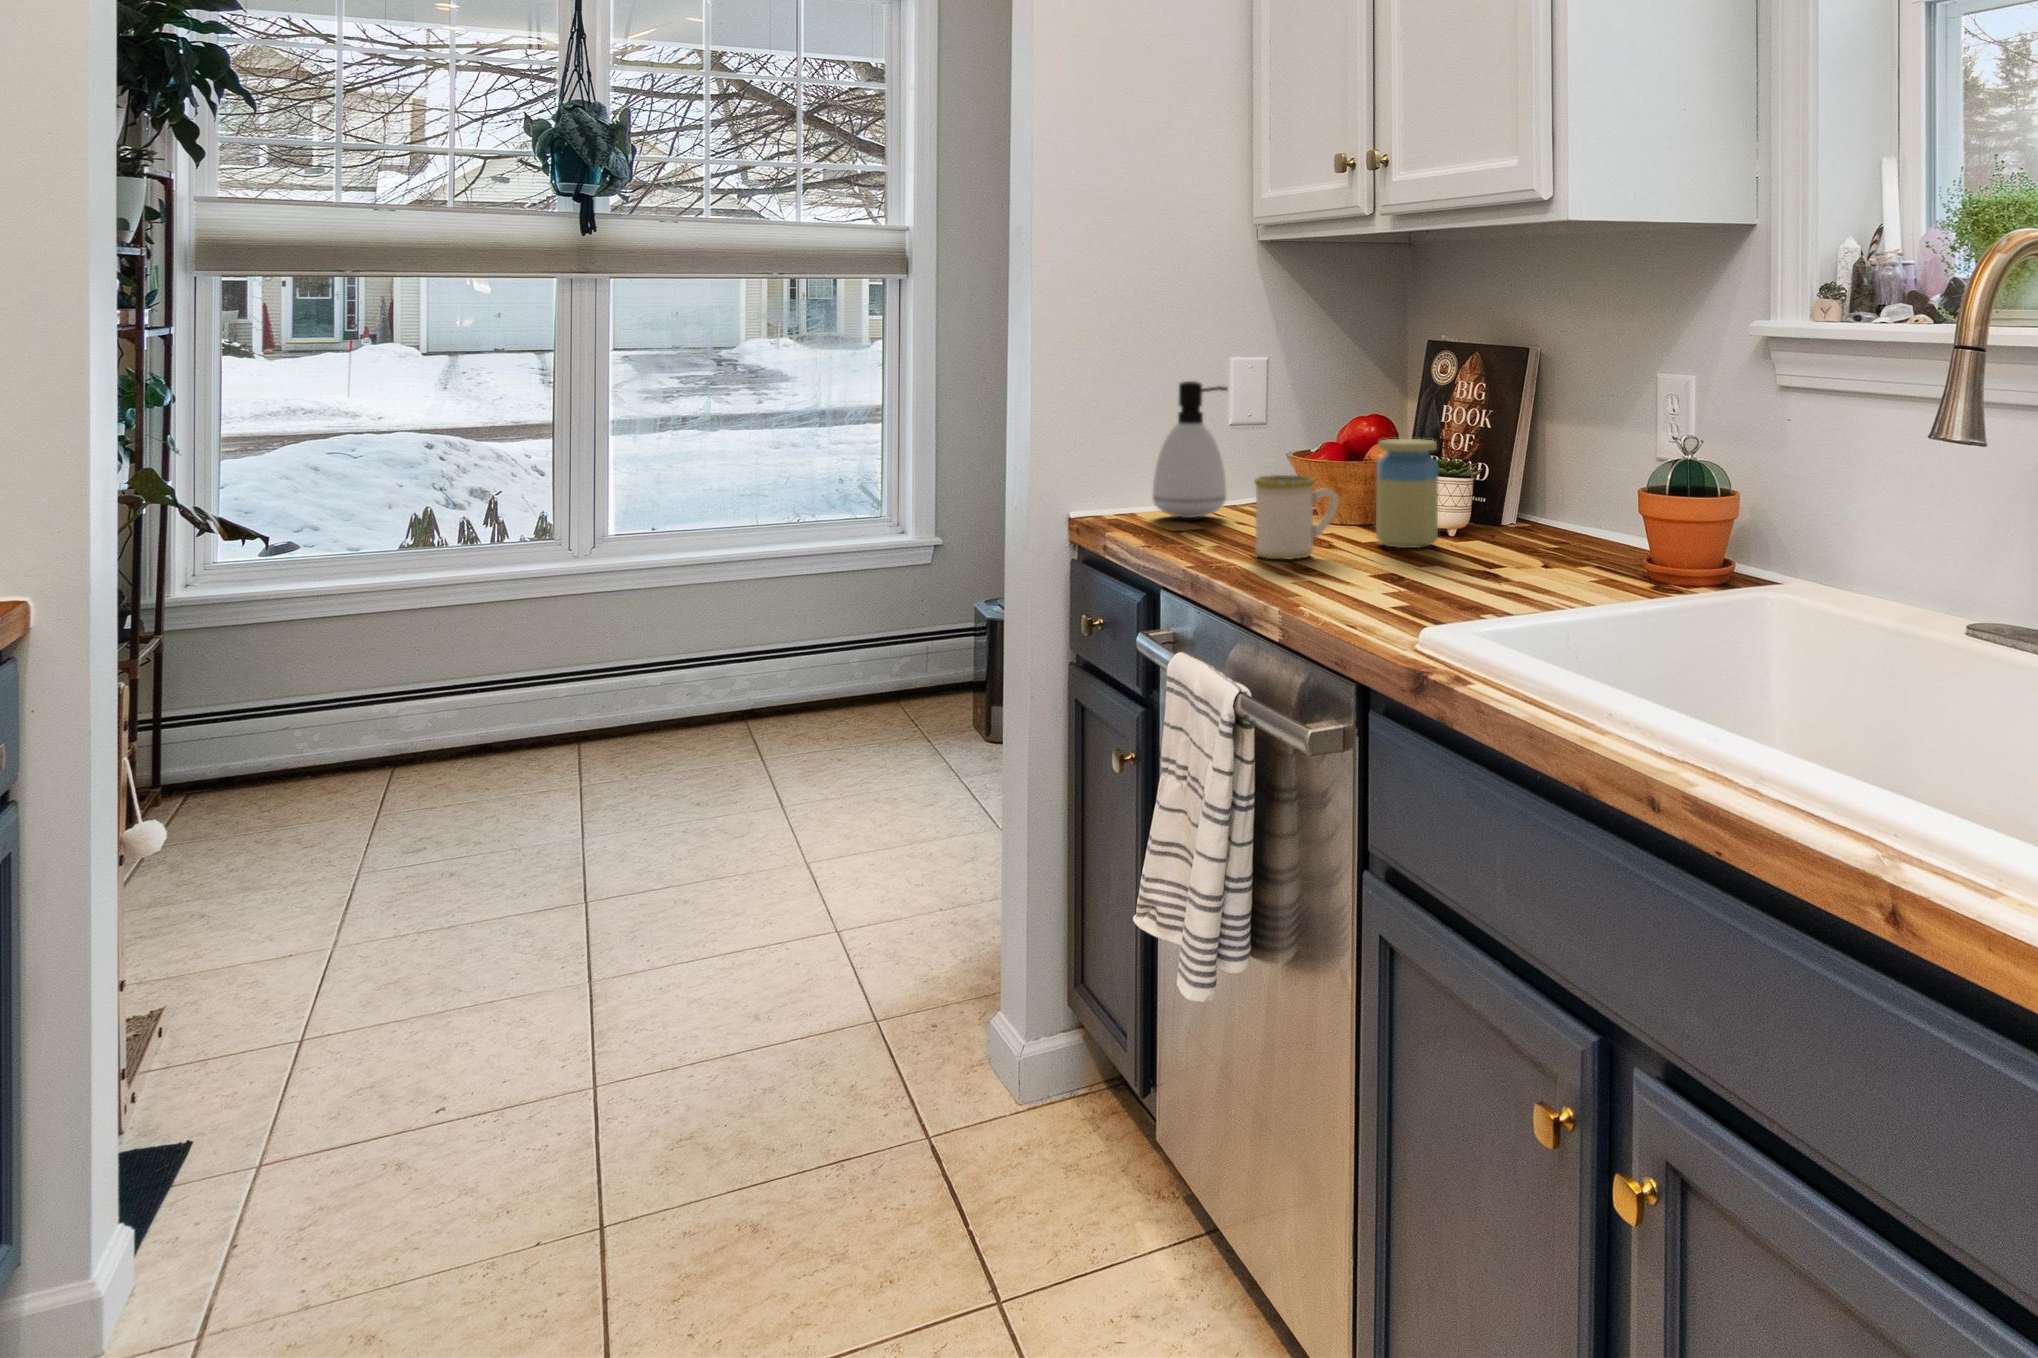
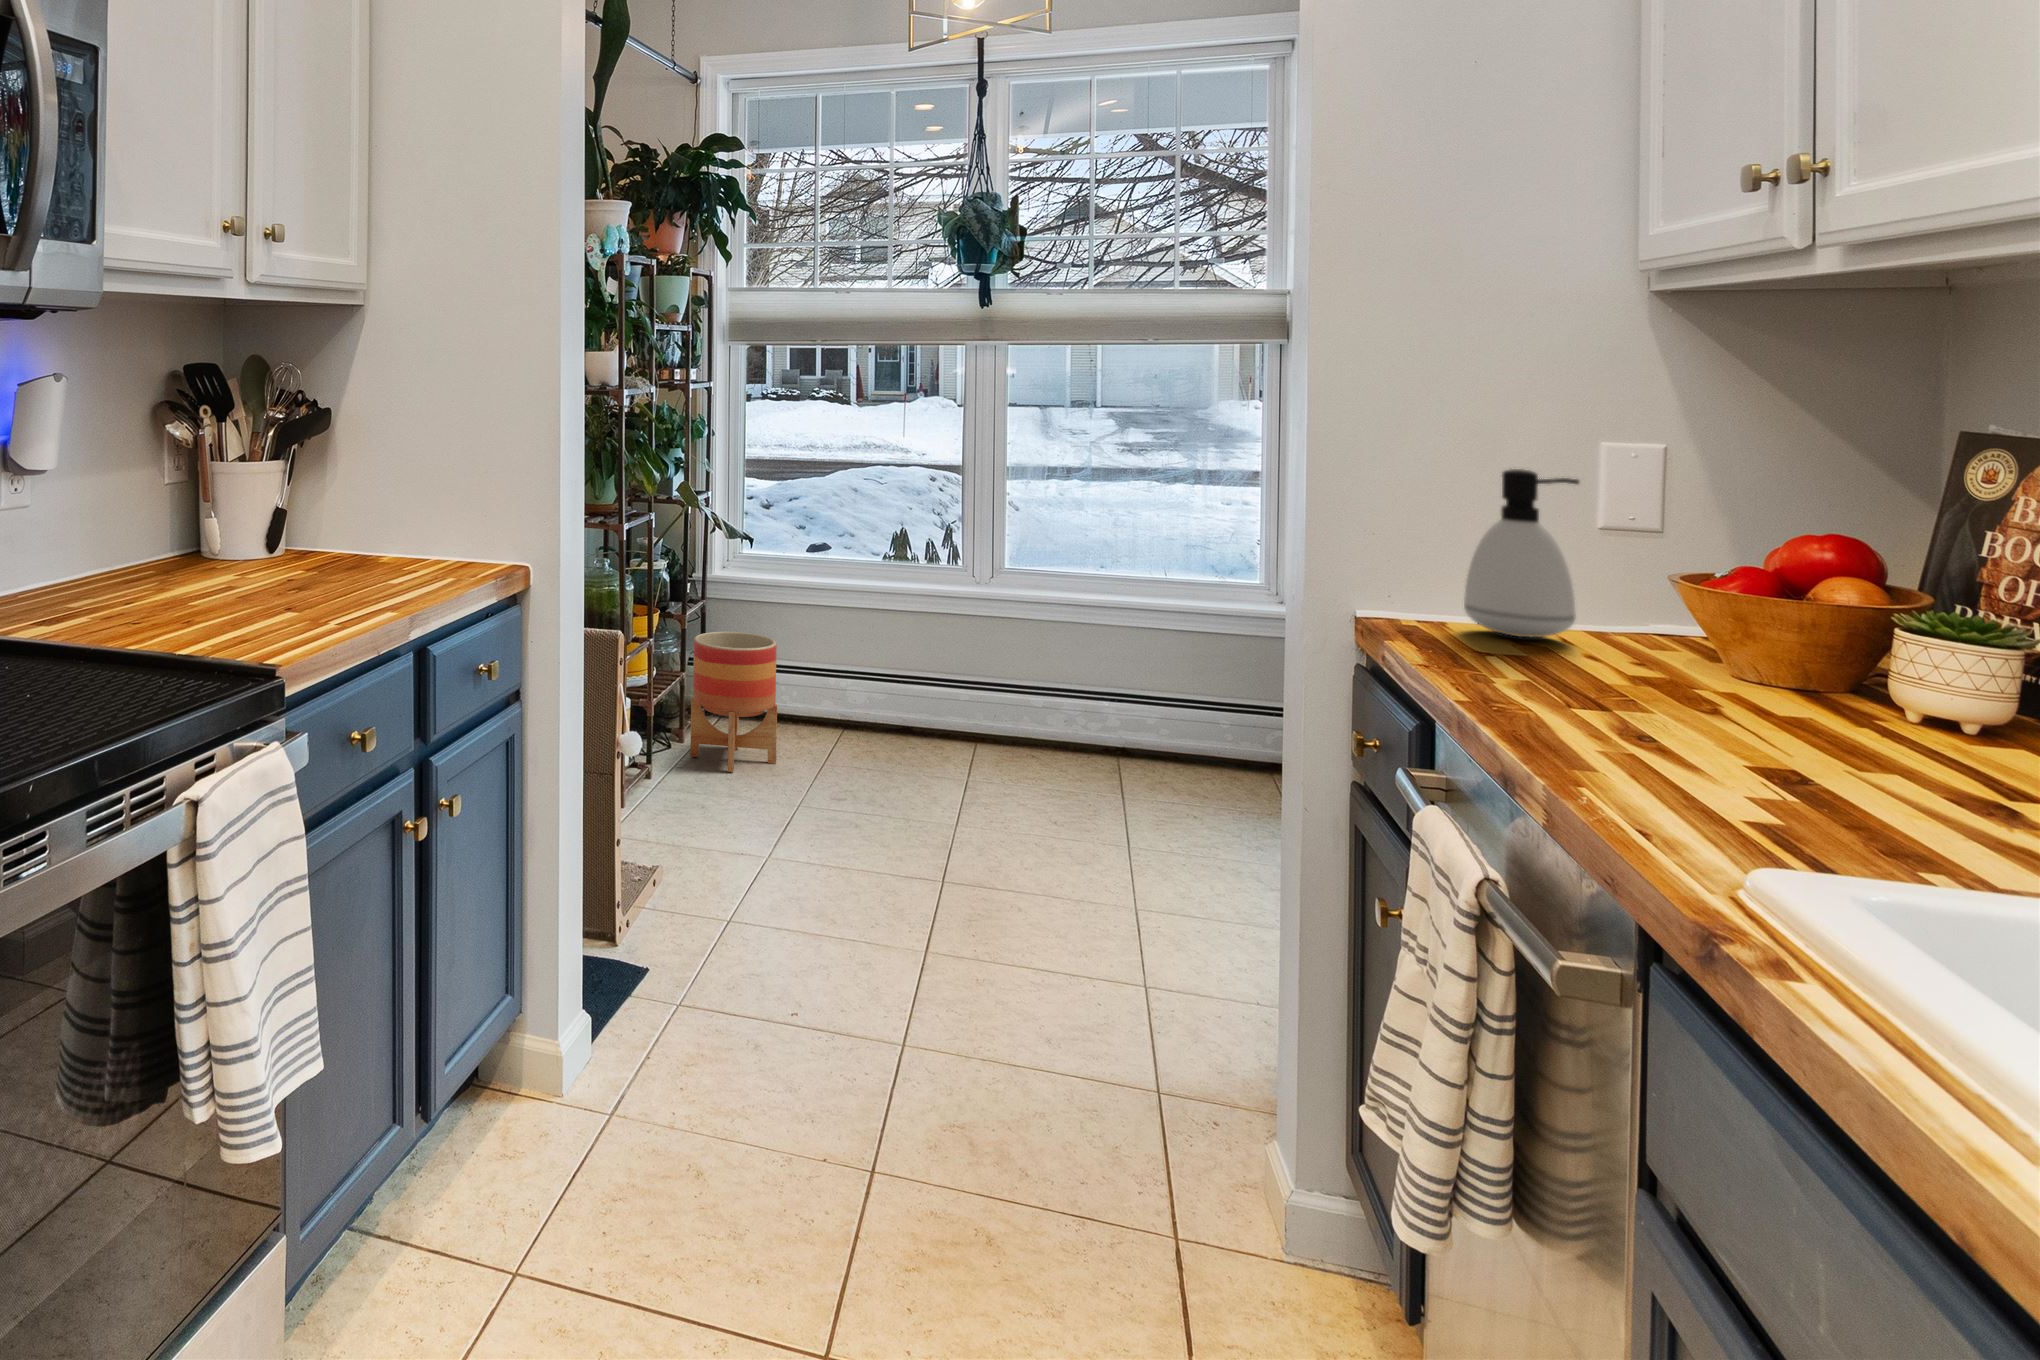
jar: present [1376,439,1438,548] -> none [1802,573,1926,739]
mug: present [1255,475,1338,559] -> none [1565,600,1715,719]
planter: none [165,671,312,864] -> present [690,632,777,772]

